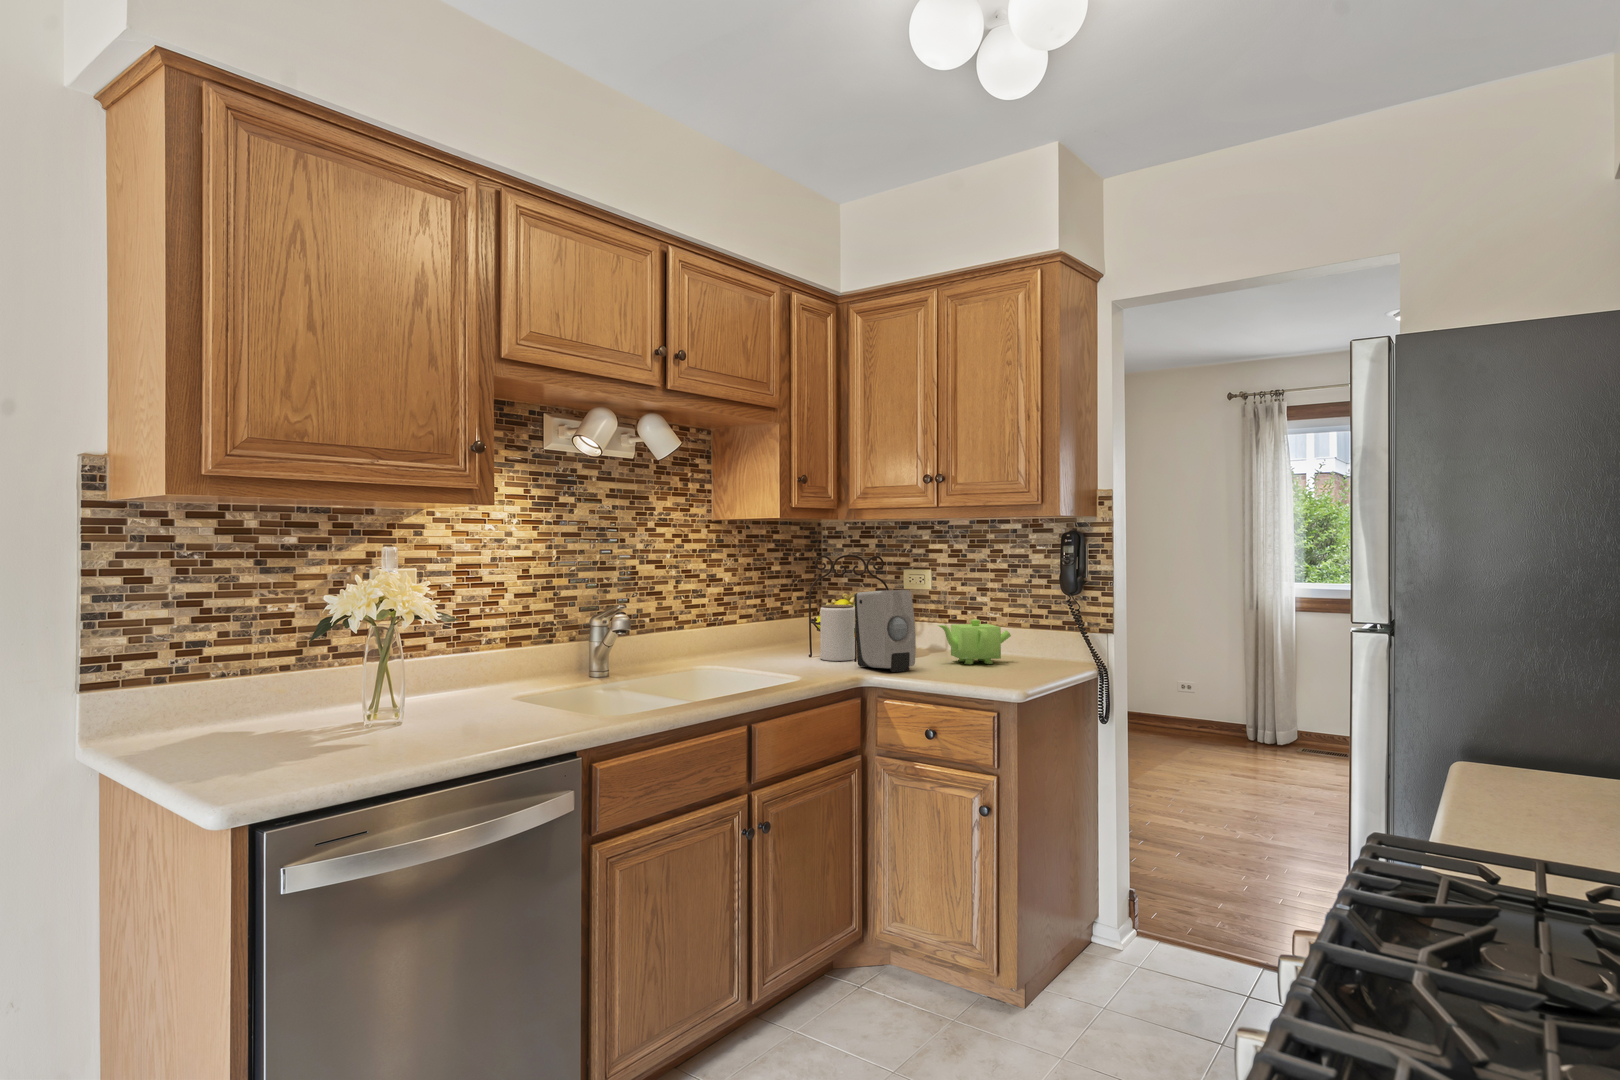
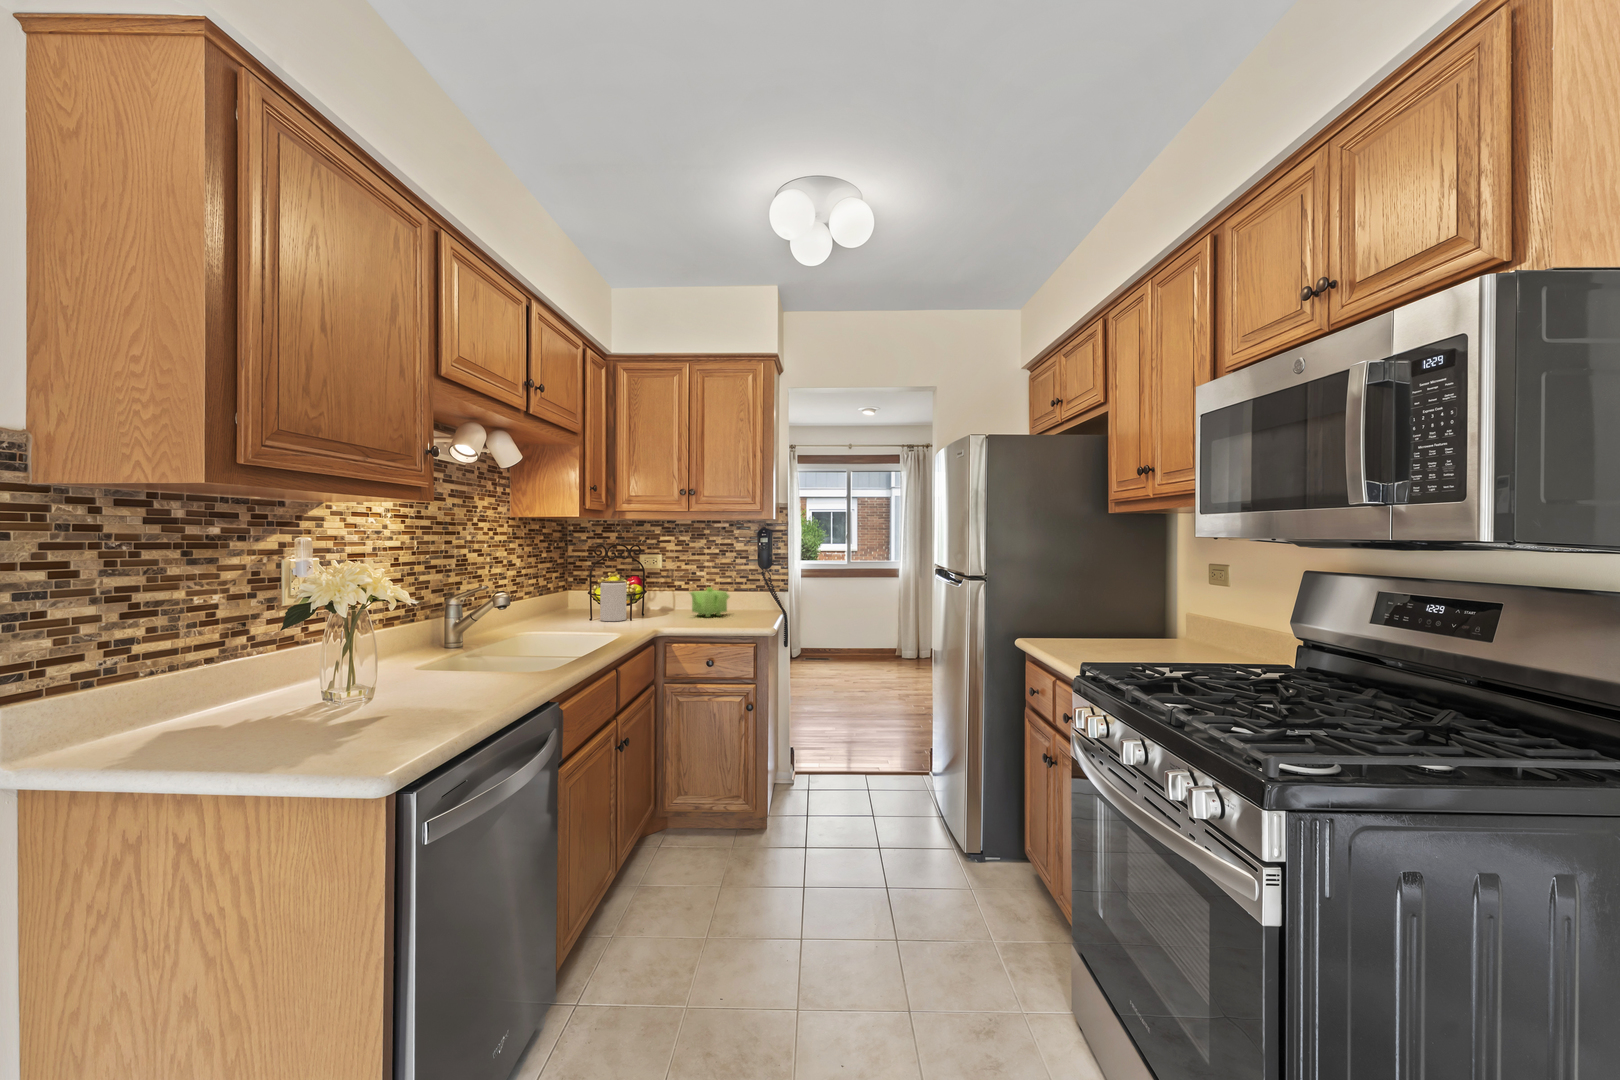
soap dispenser: present [854,590,916,672] -> none [637,569,683,625]

